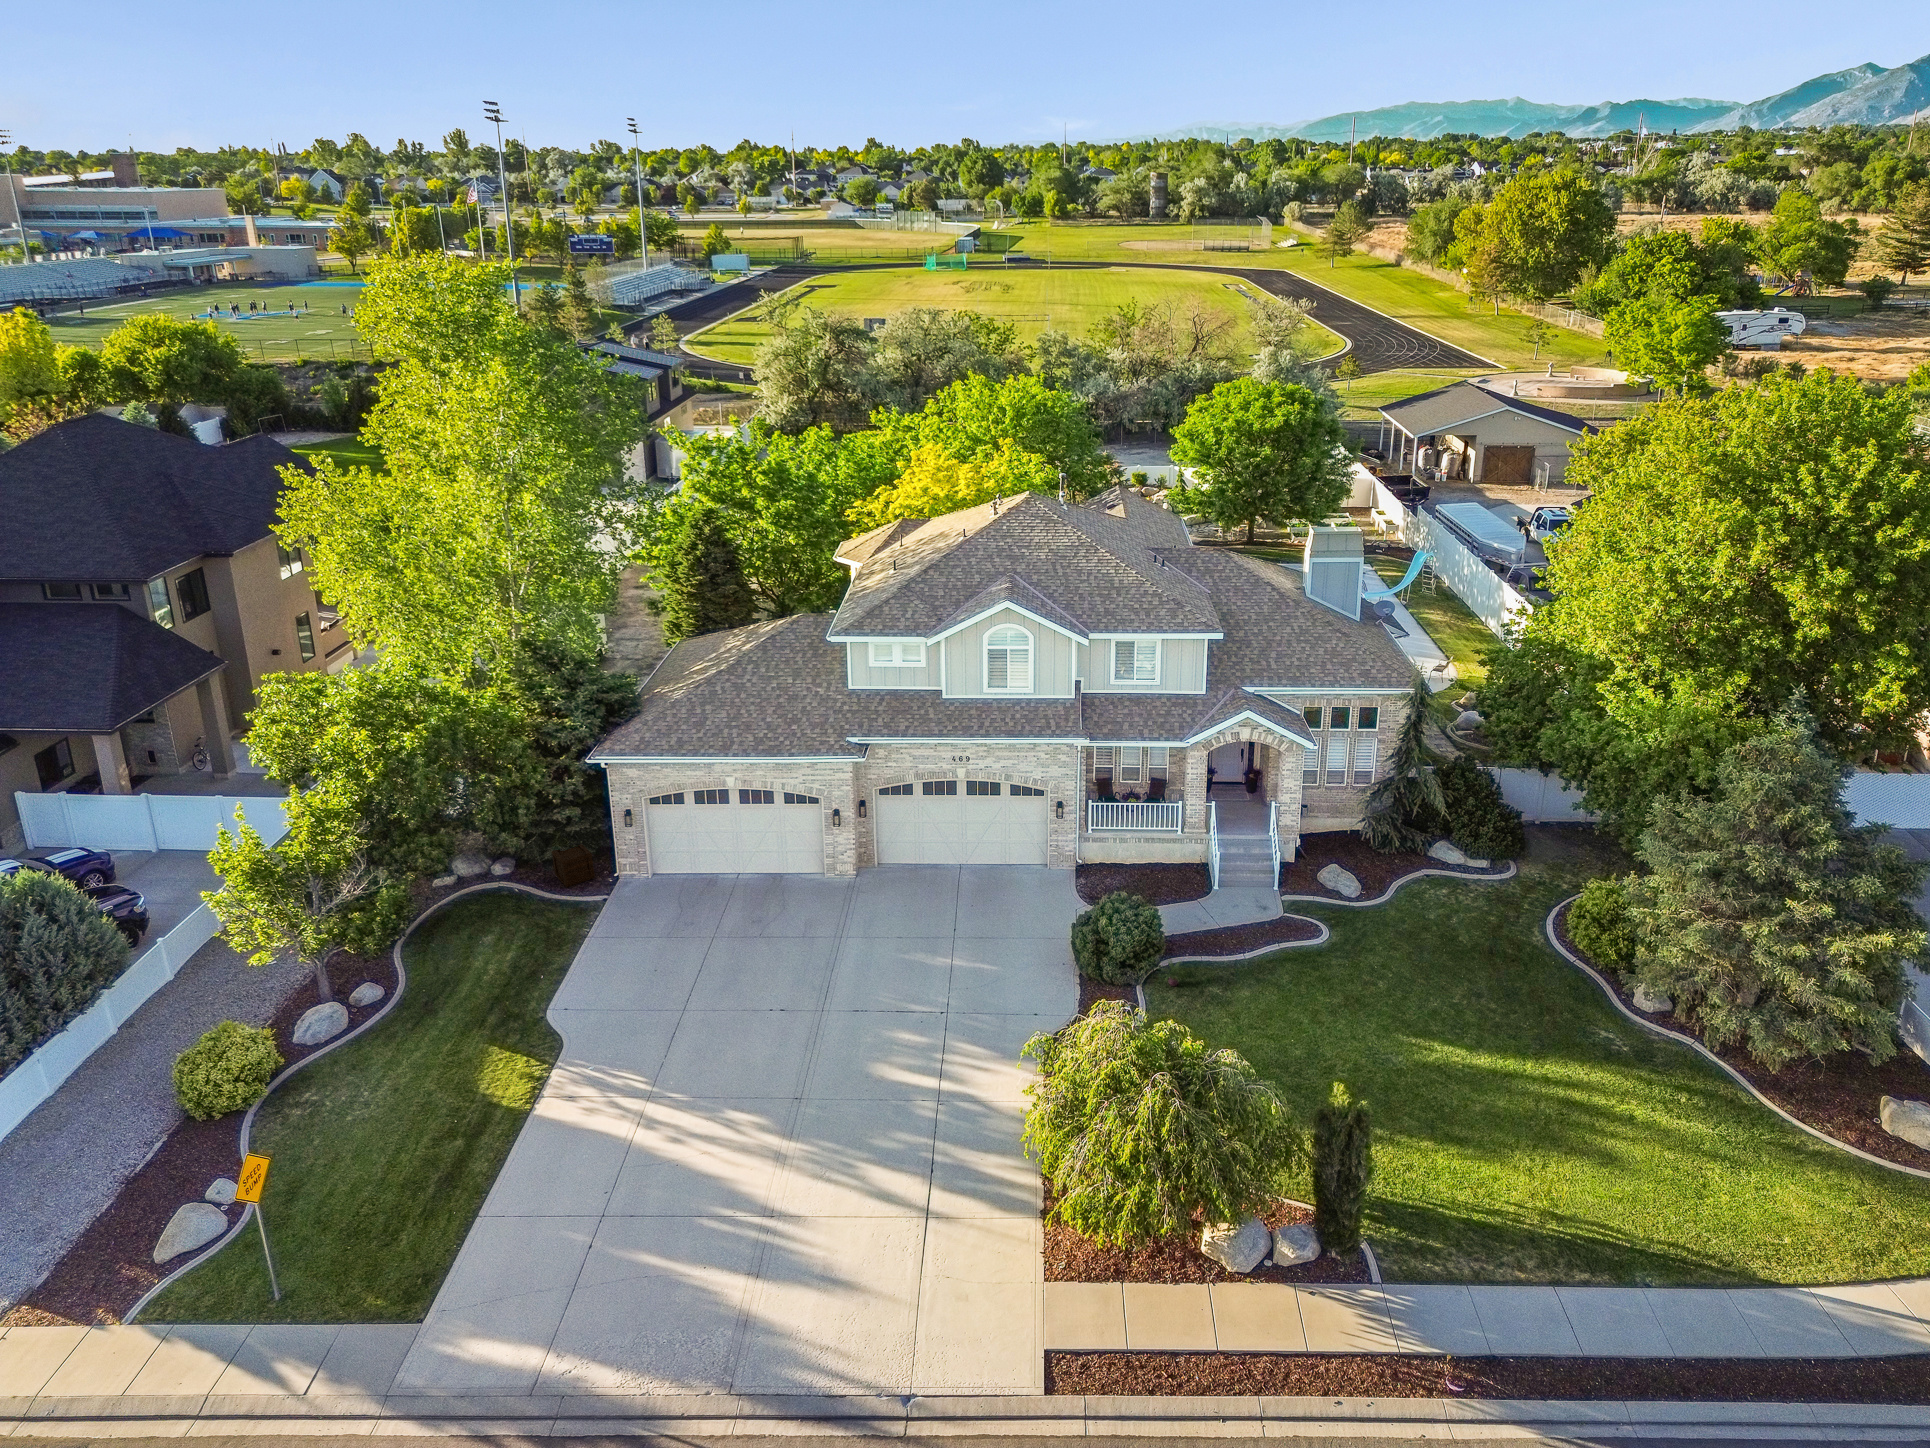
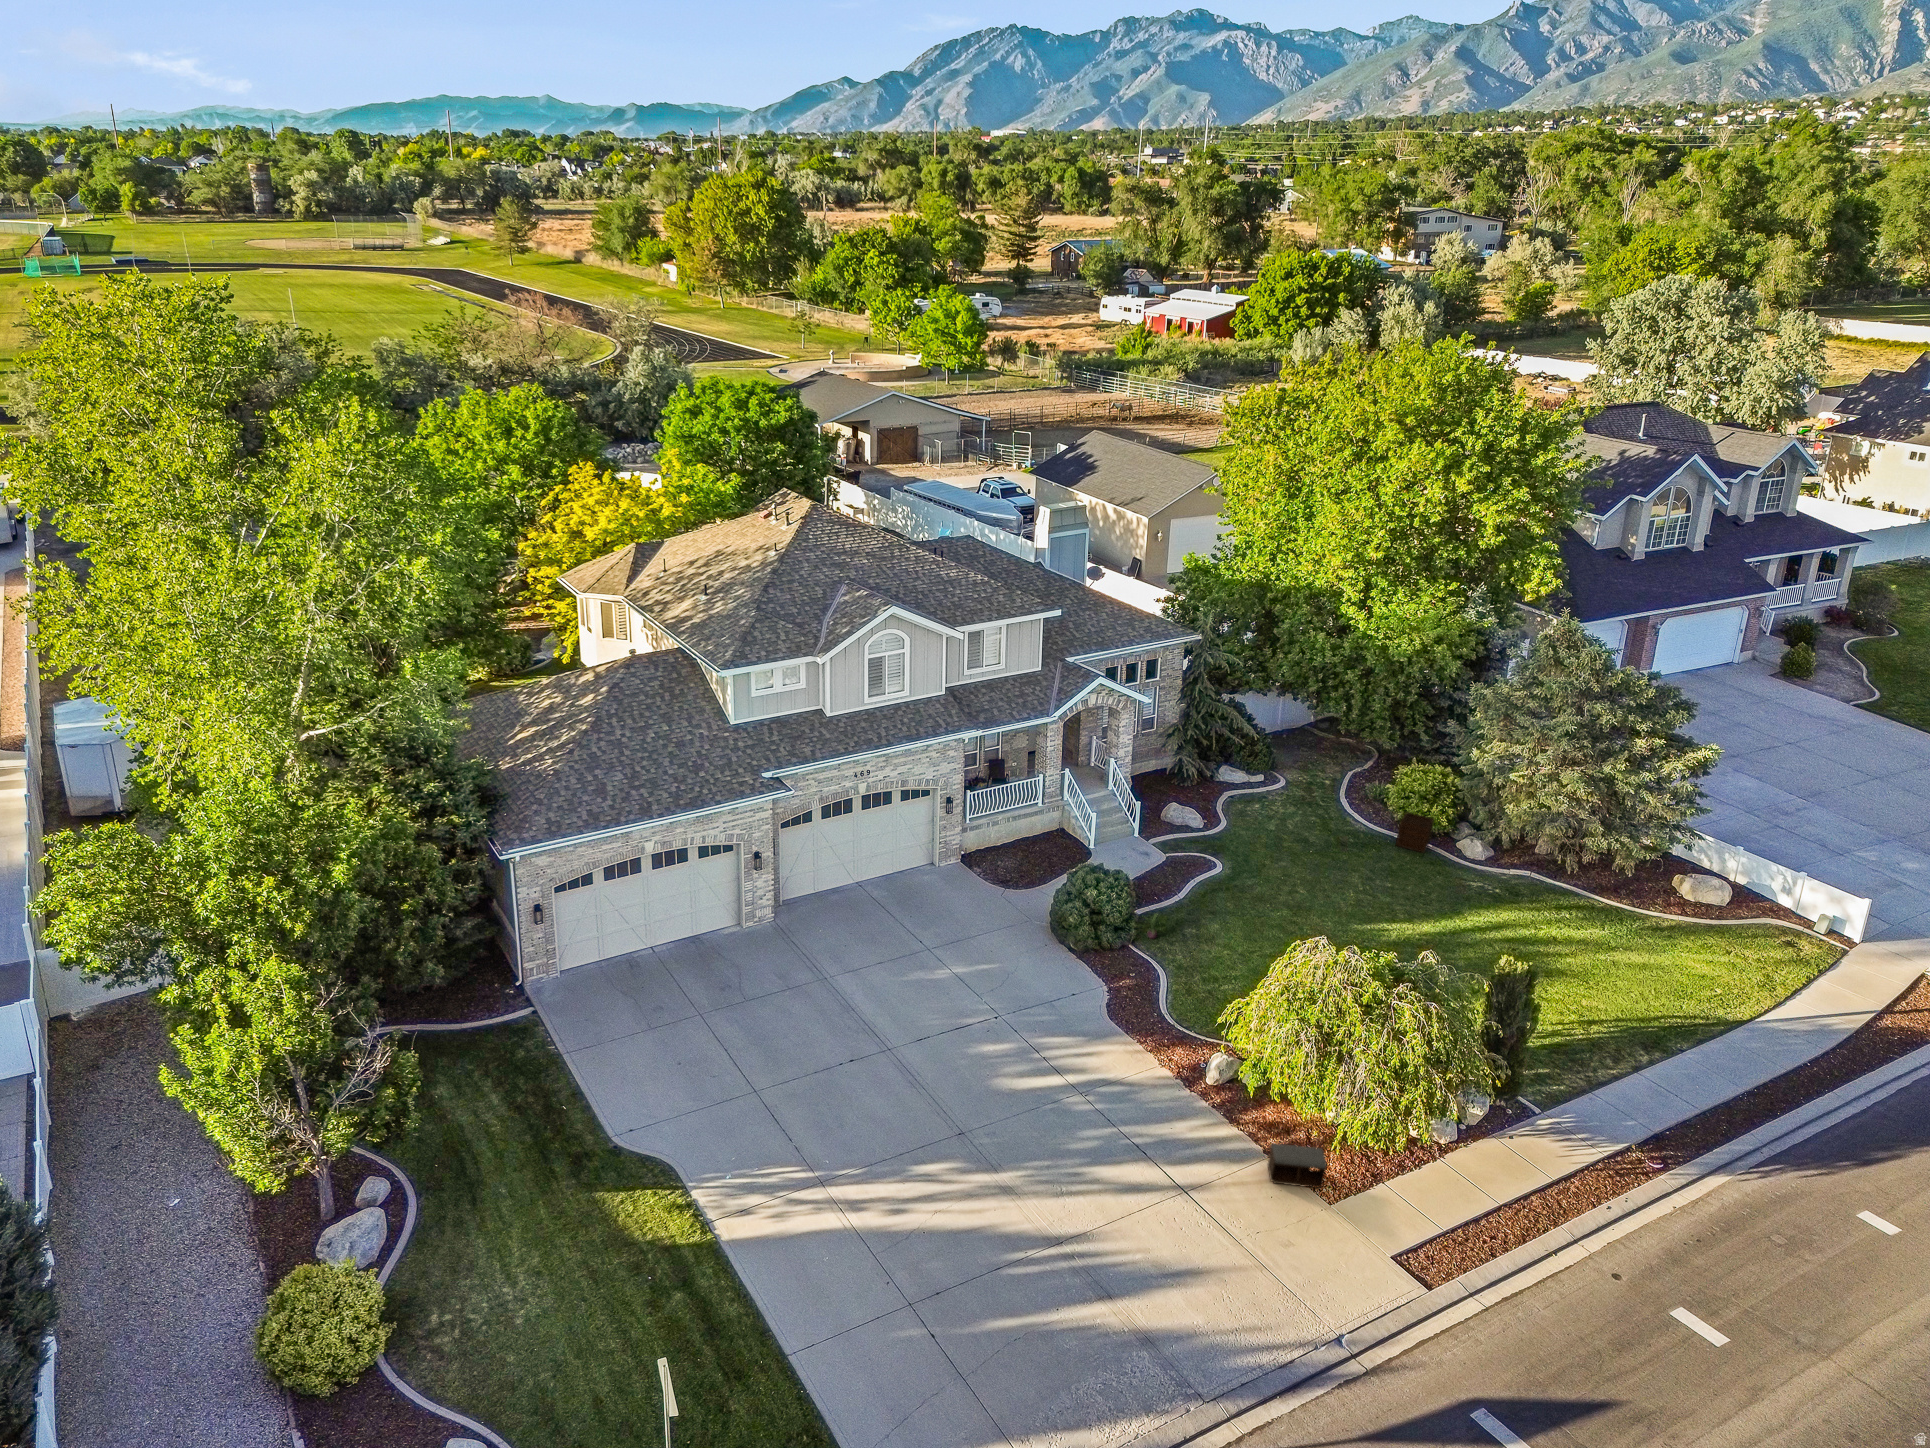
wooden crate: present [552,844,595,887] -> present [1396,812,1434,853]
bench: none [1018,1198,1077,1260] -> present [1267,1143,1327,1188]

